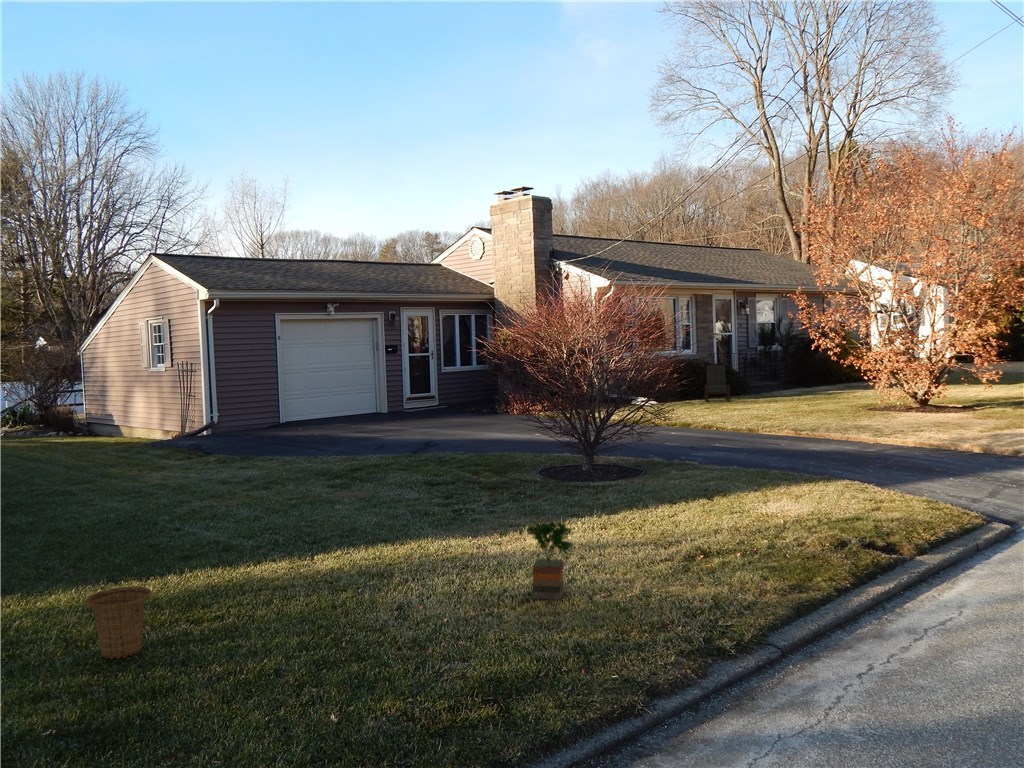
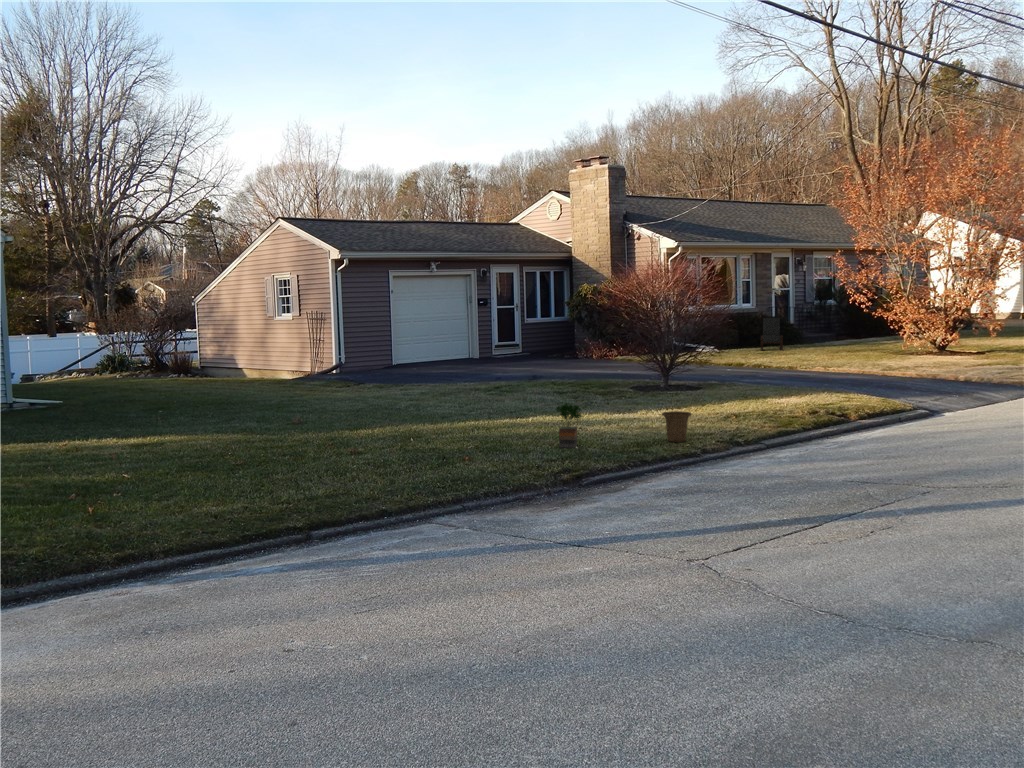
potted tree: present [526,522,573,600] -> present [556,404,582,448]
basket: present [85,587,152,659] -> present [662,411,692,442]

